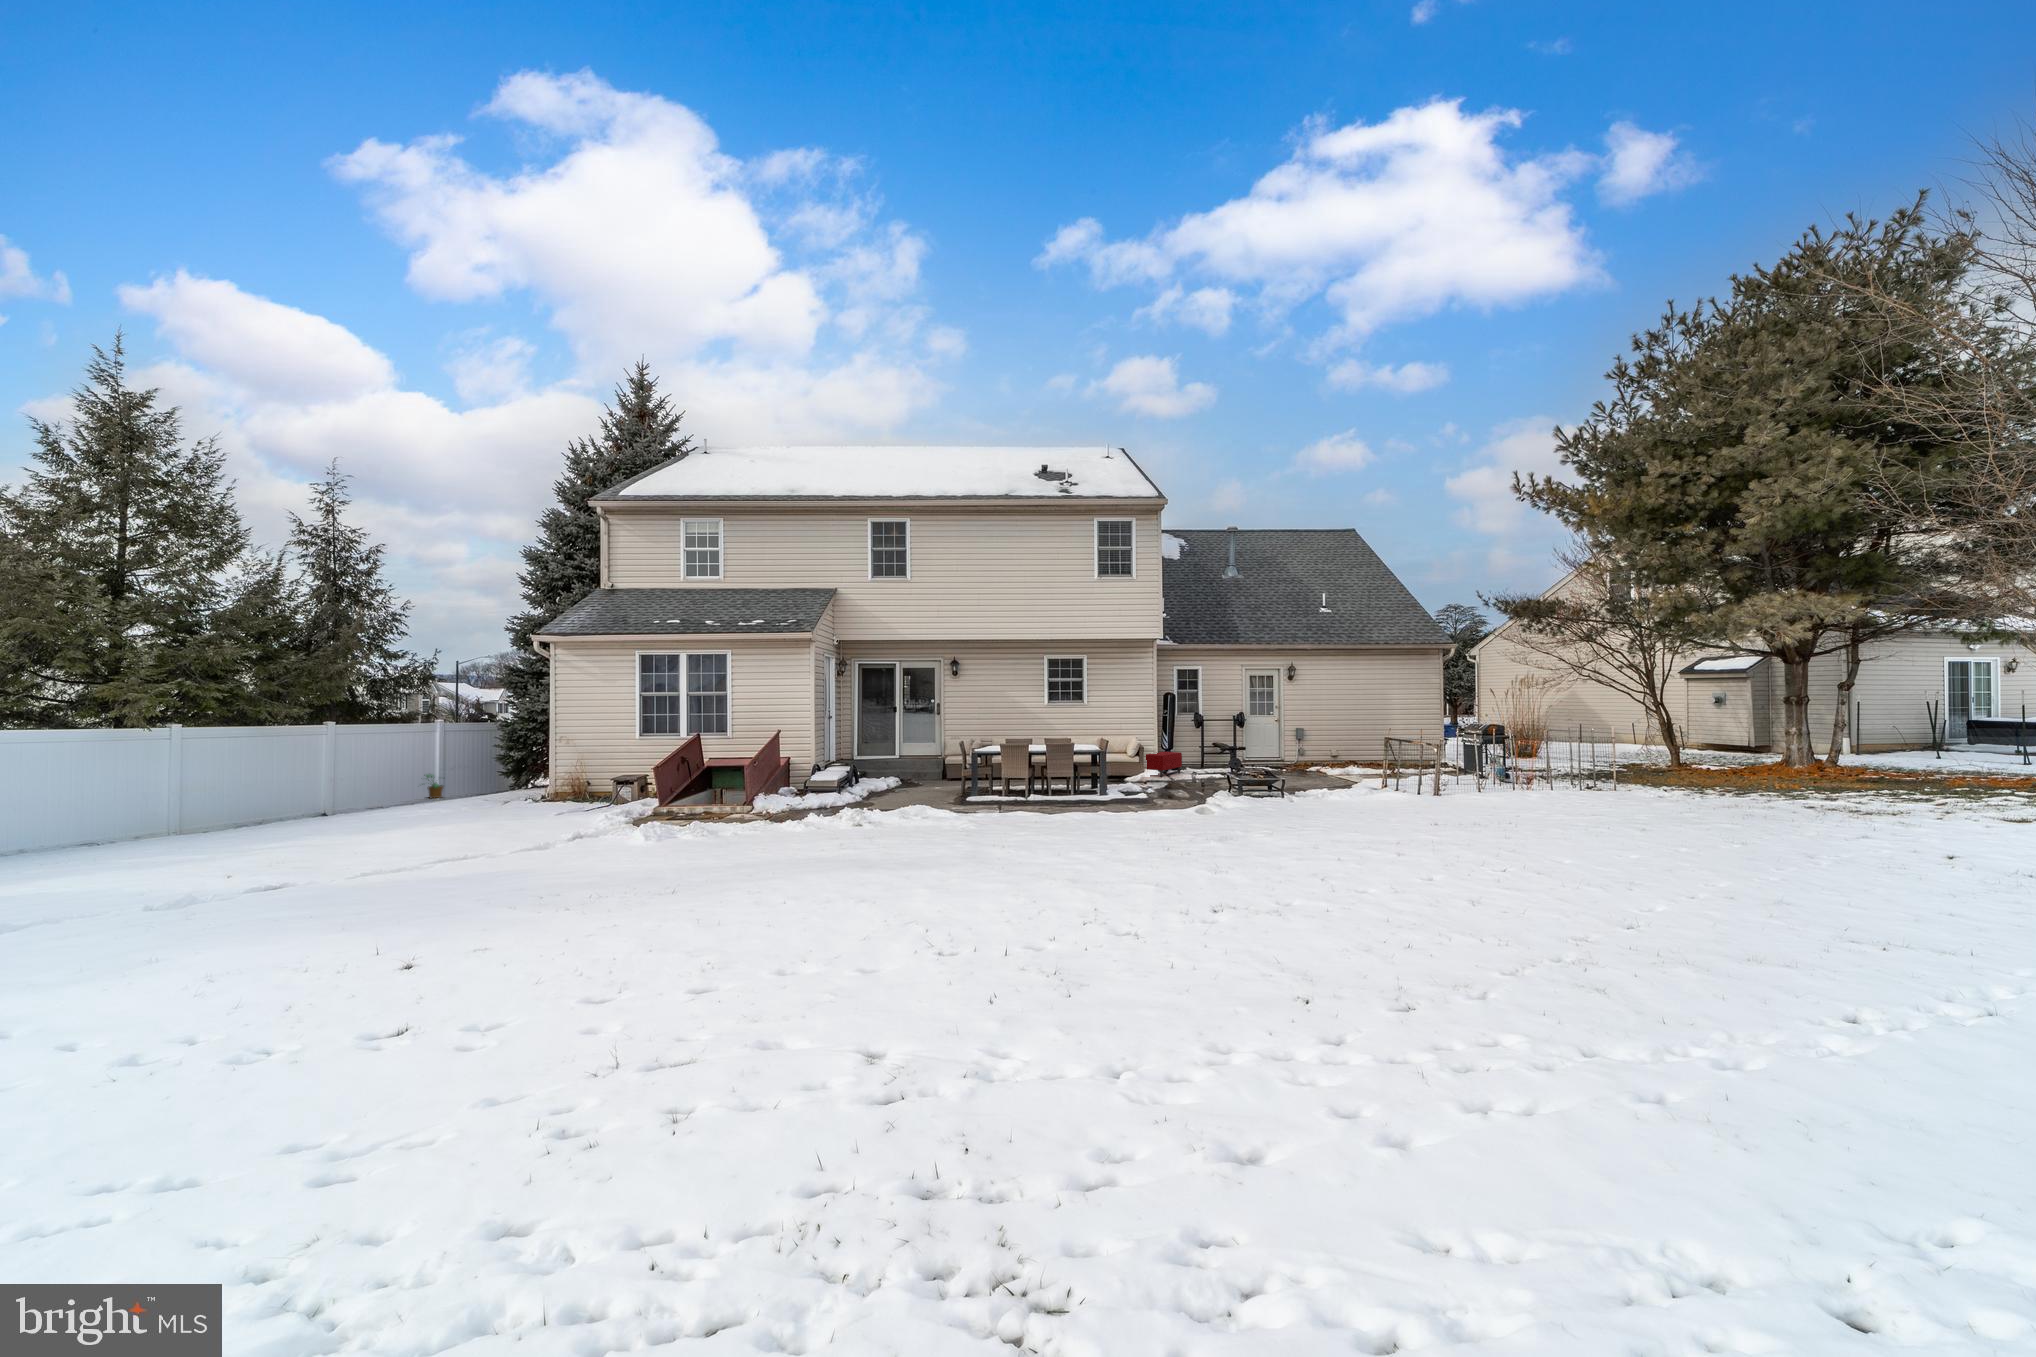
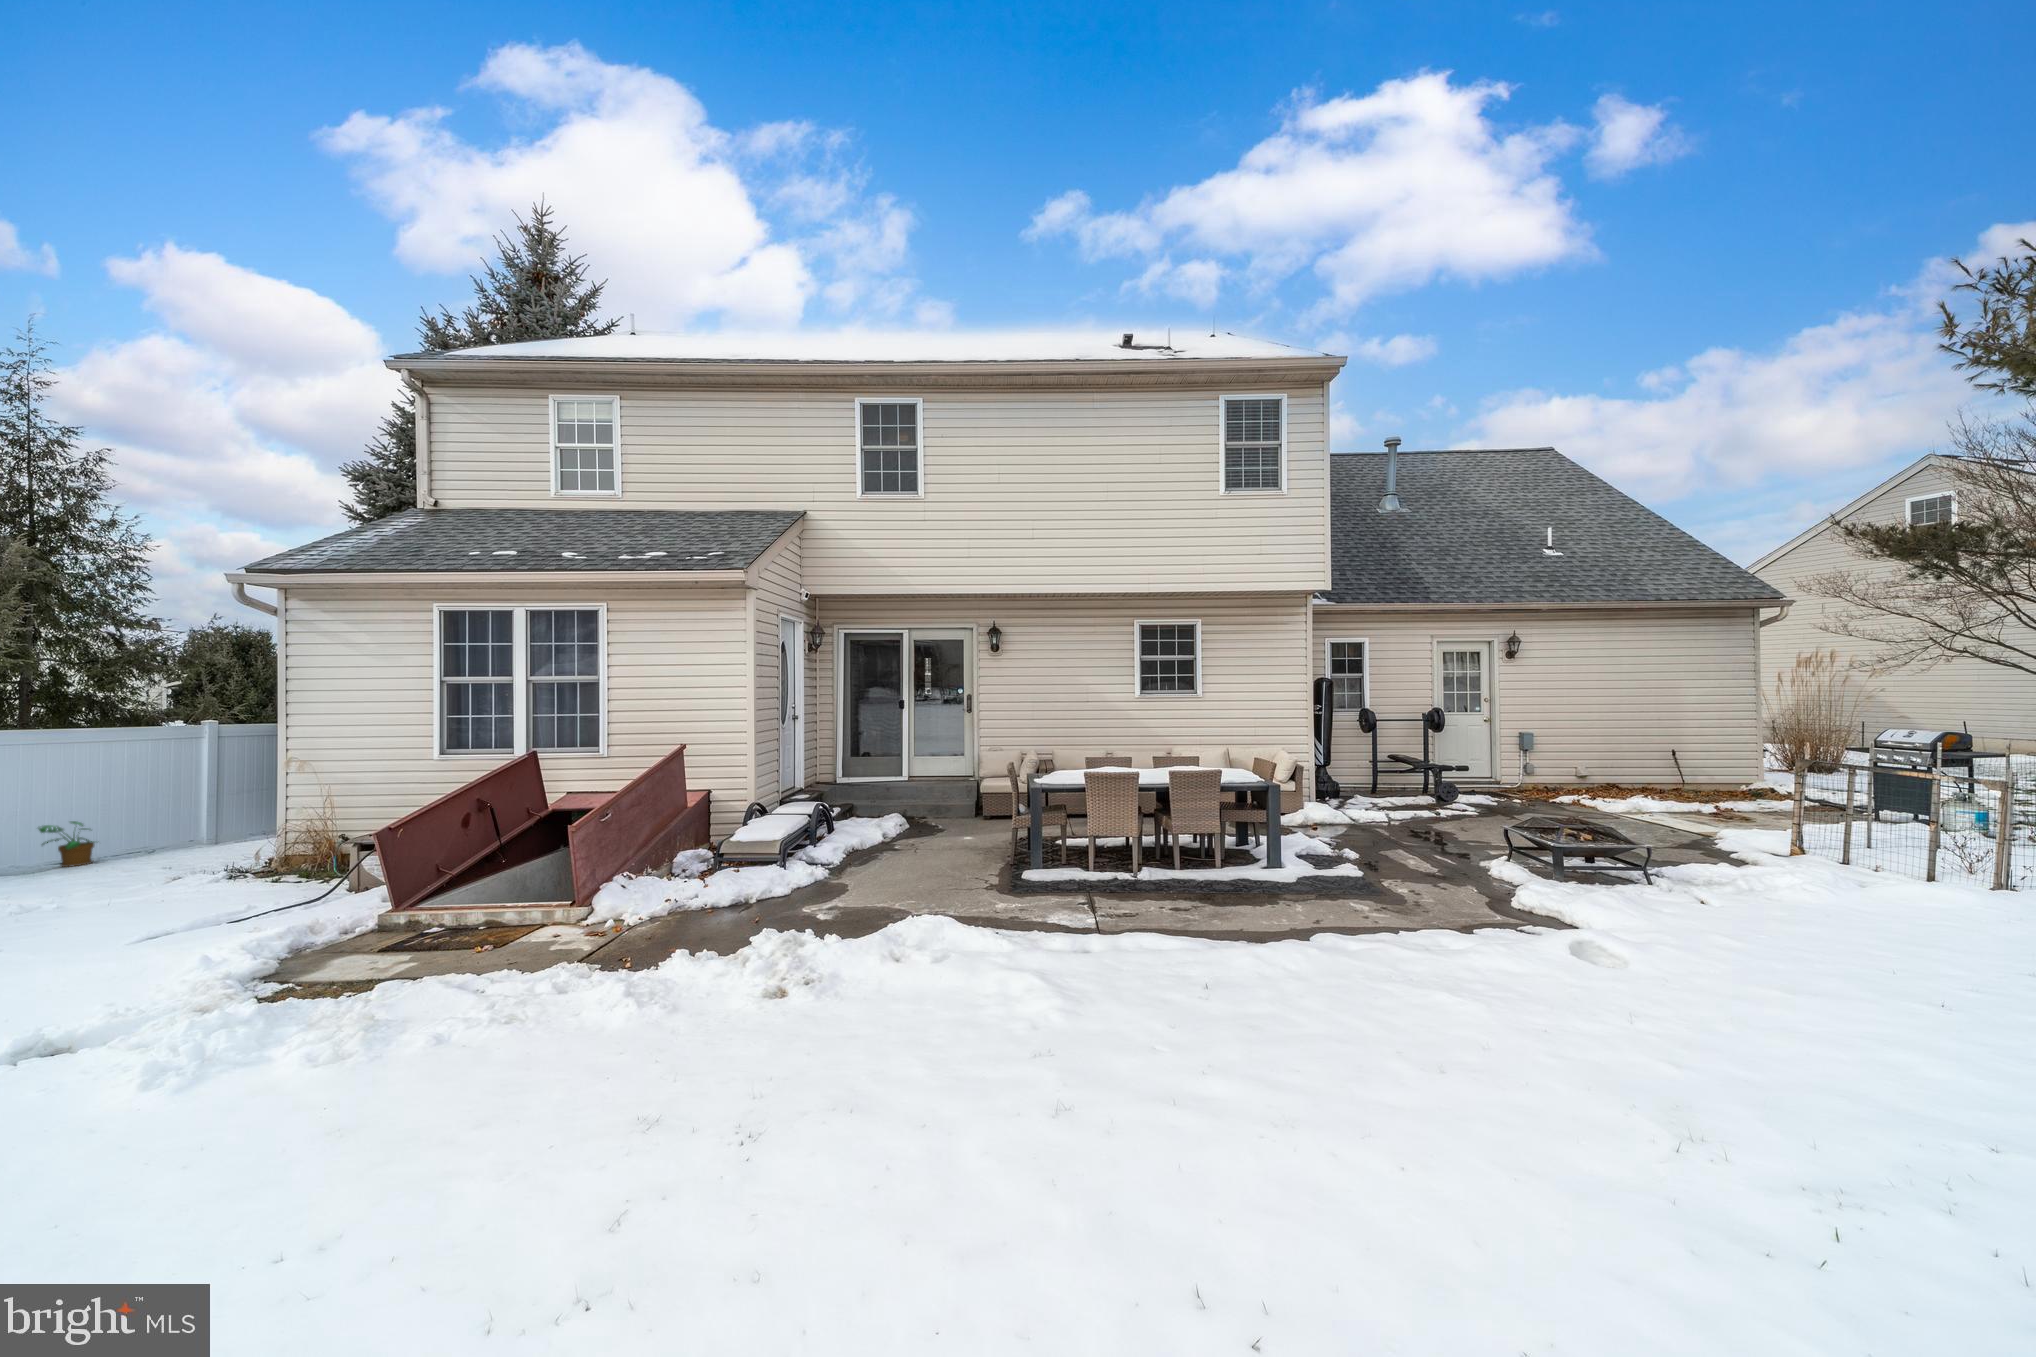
bench: present [1146,752,1182,777] -> none [1300,771,1356,816]

